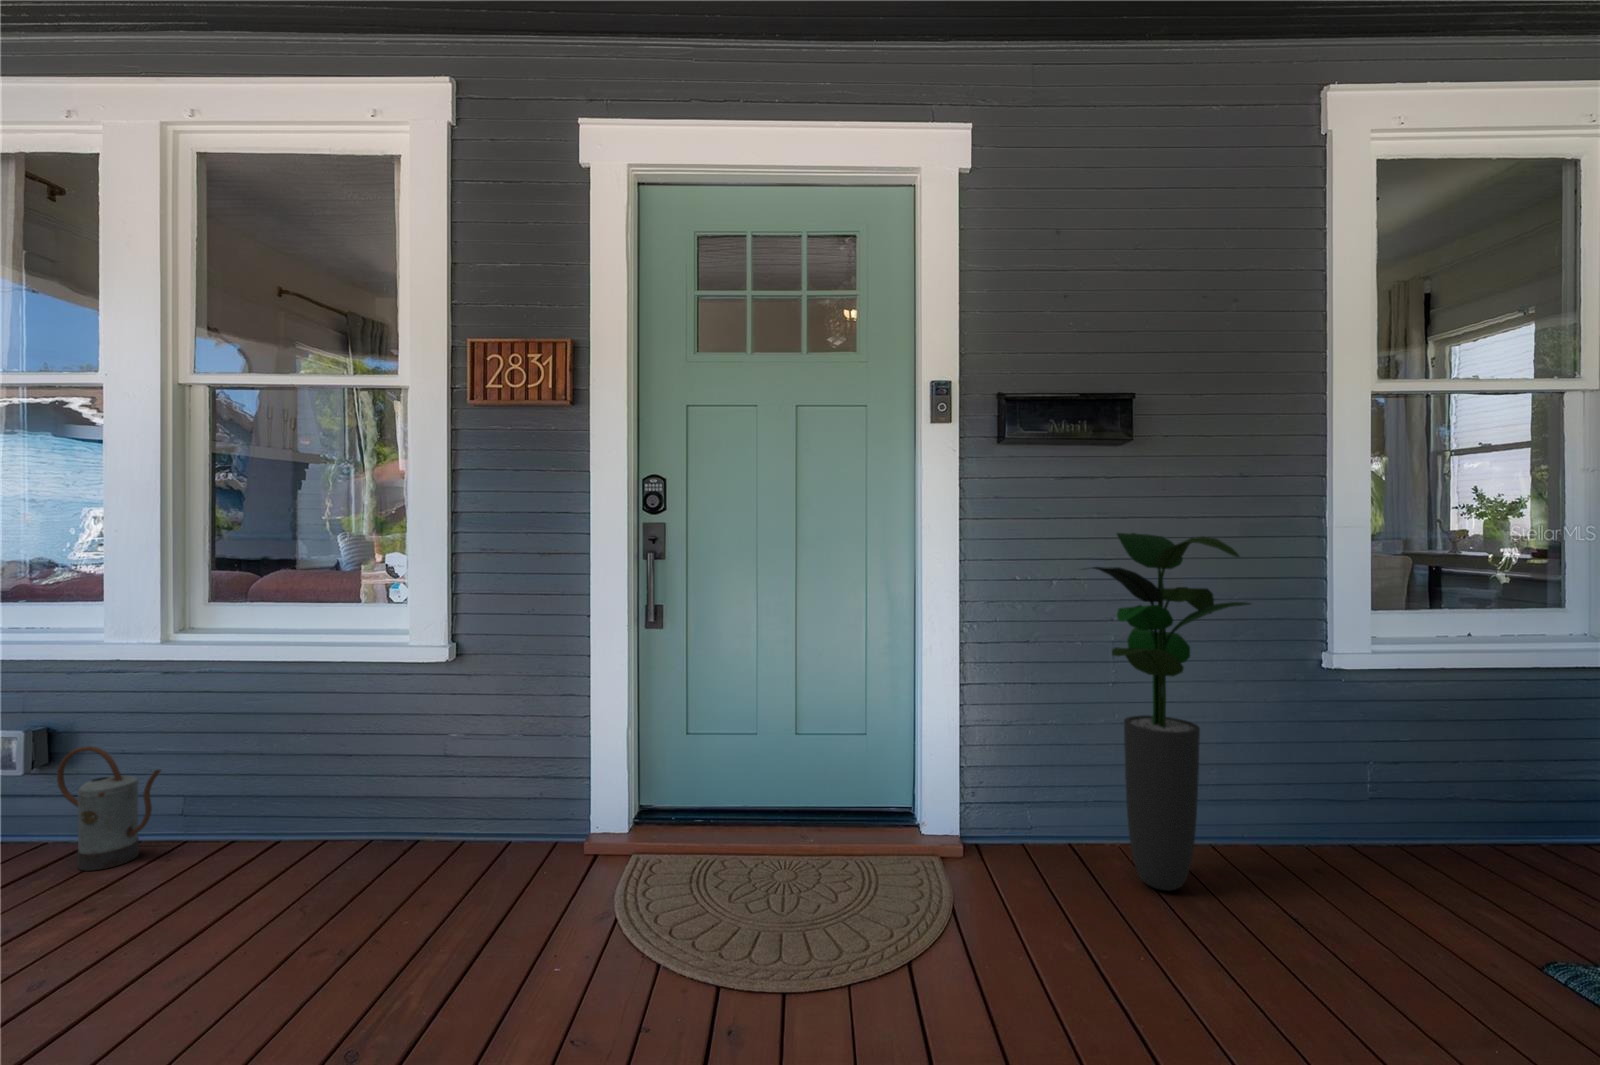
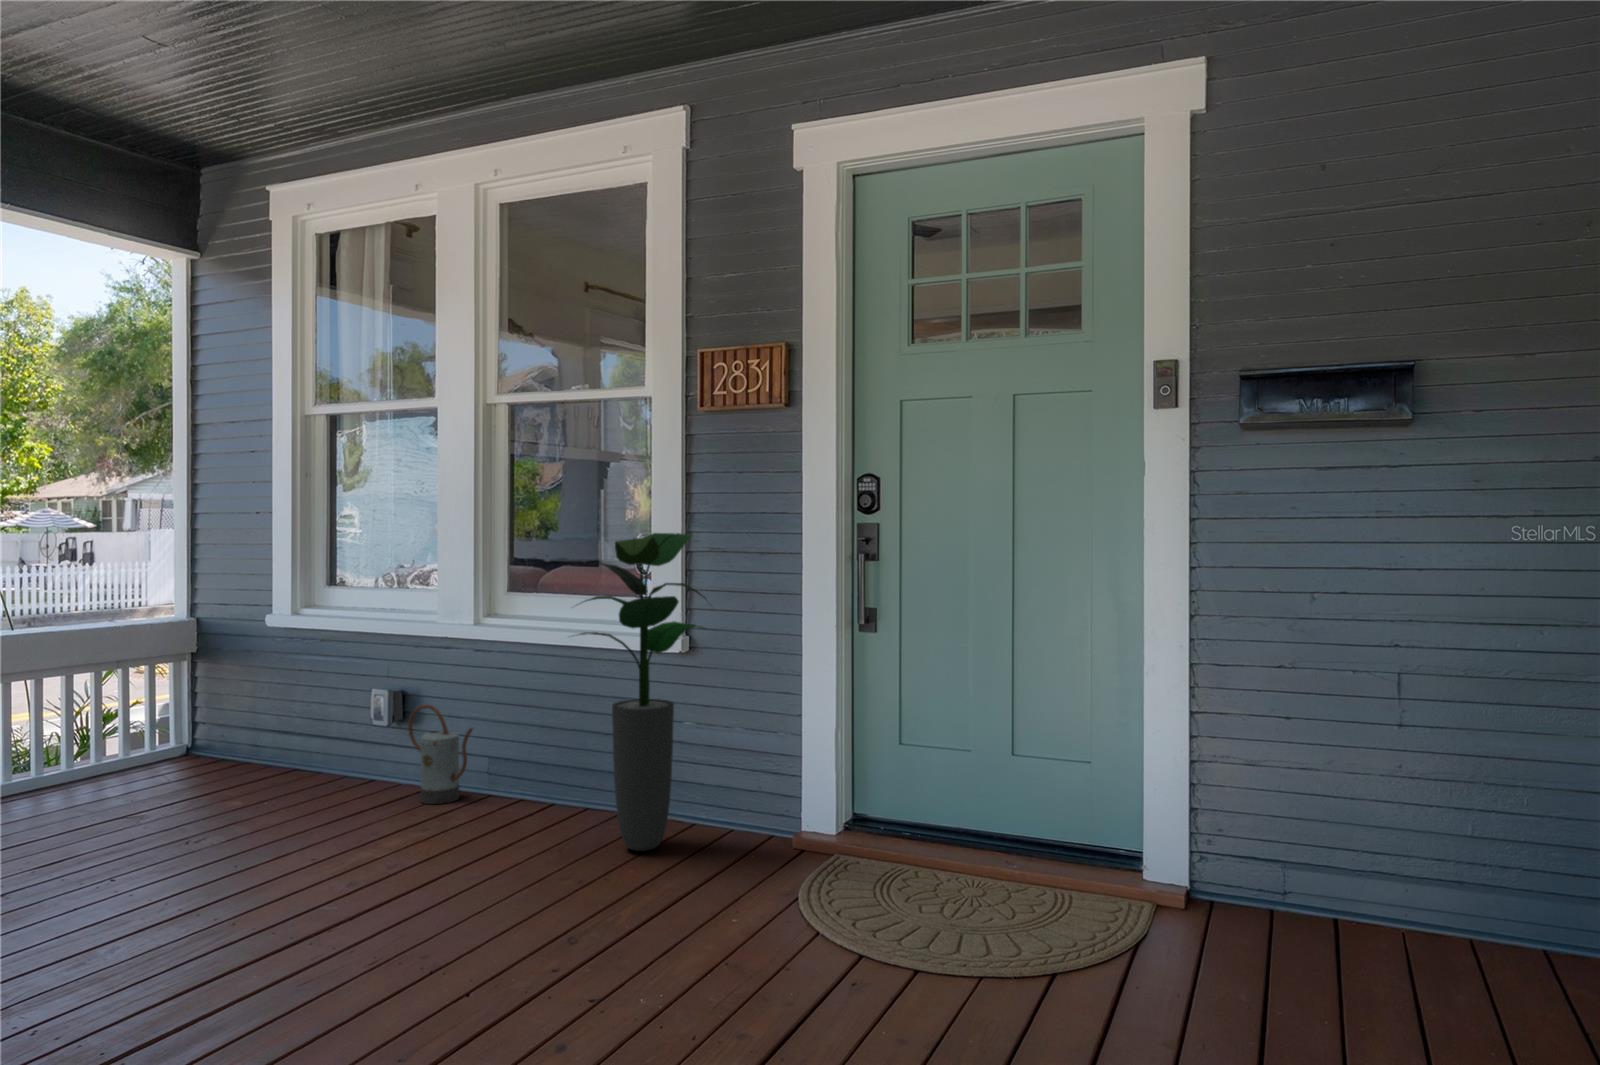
potted plant: present [1092,533,1251,890] -> present [579,533,705,851]

